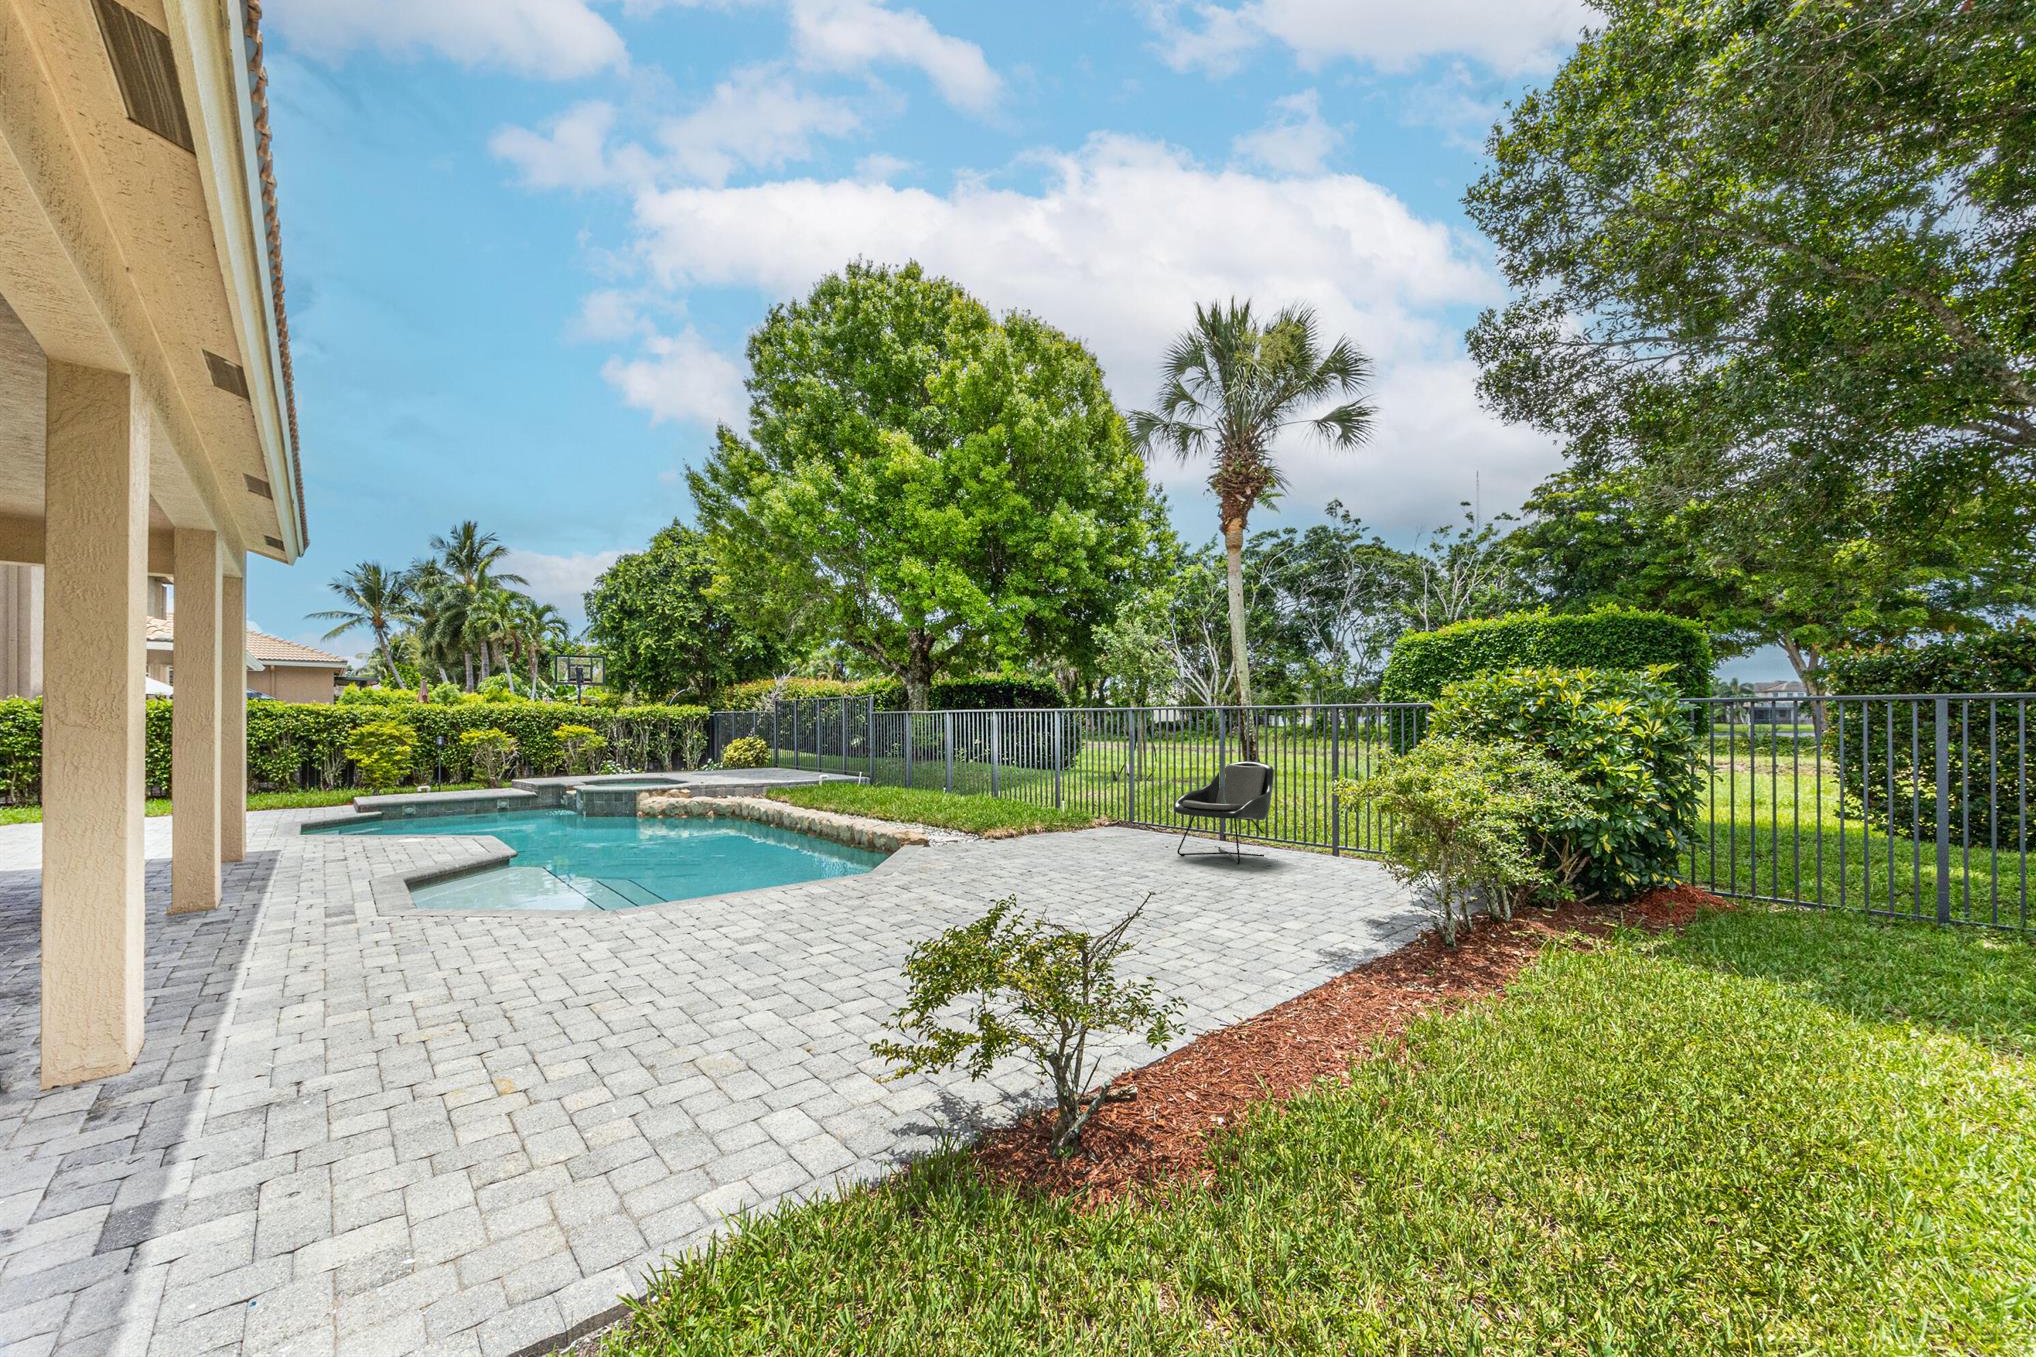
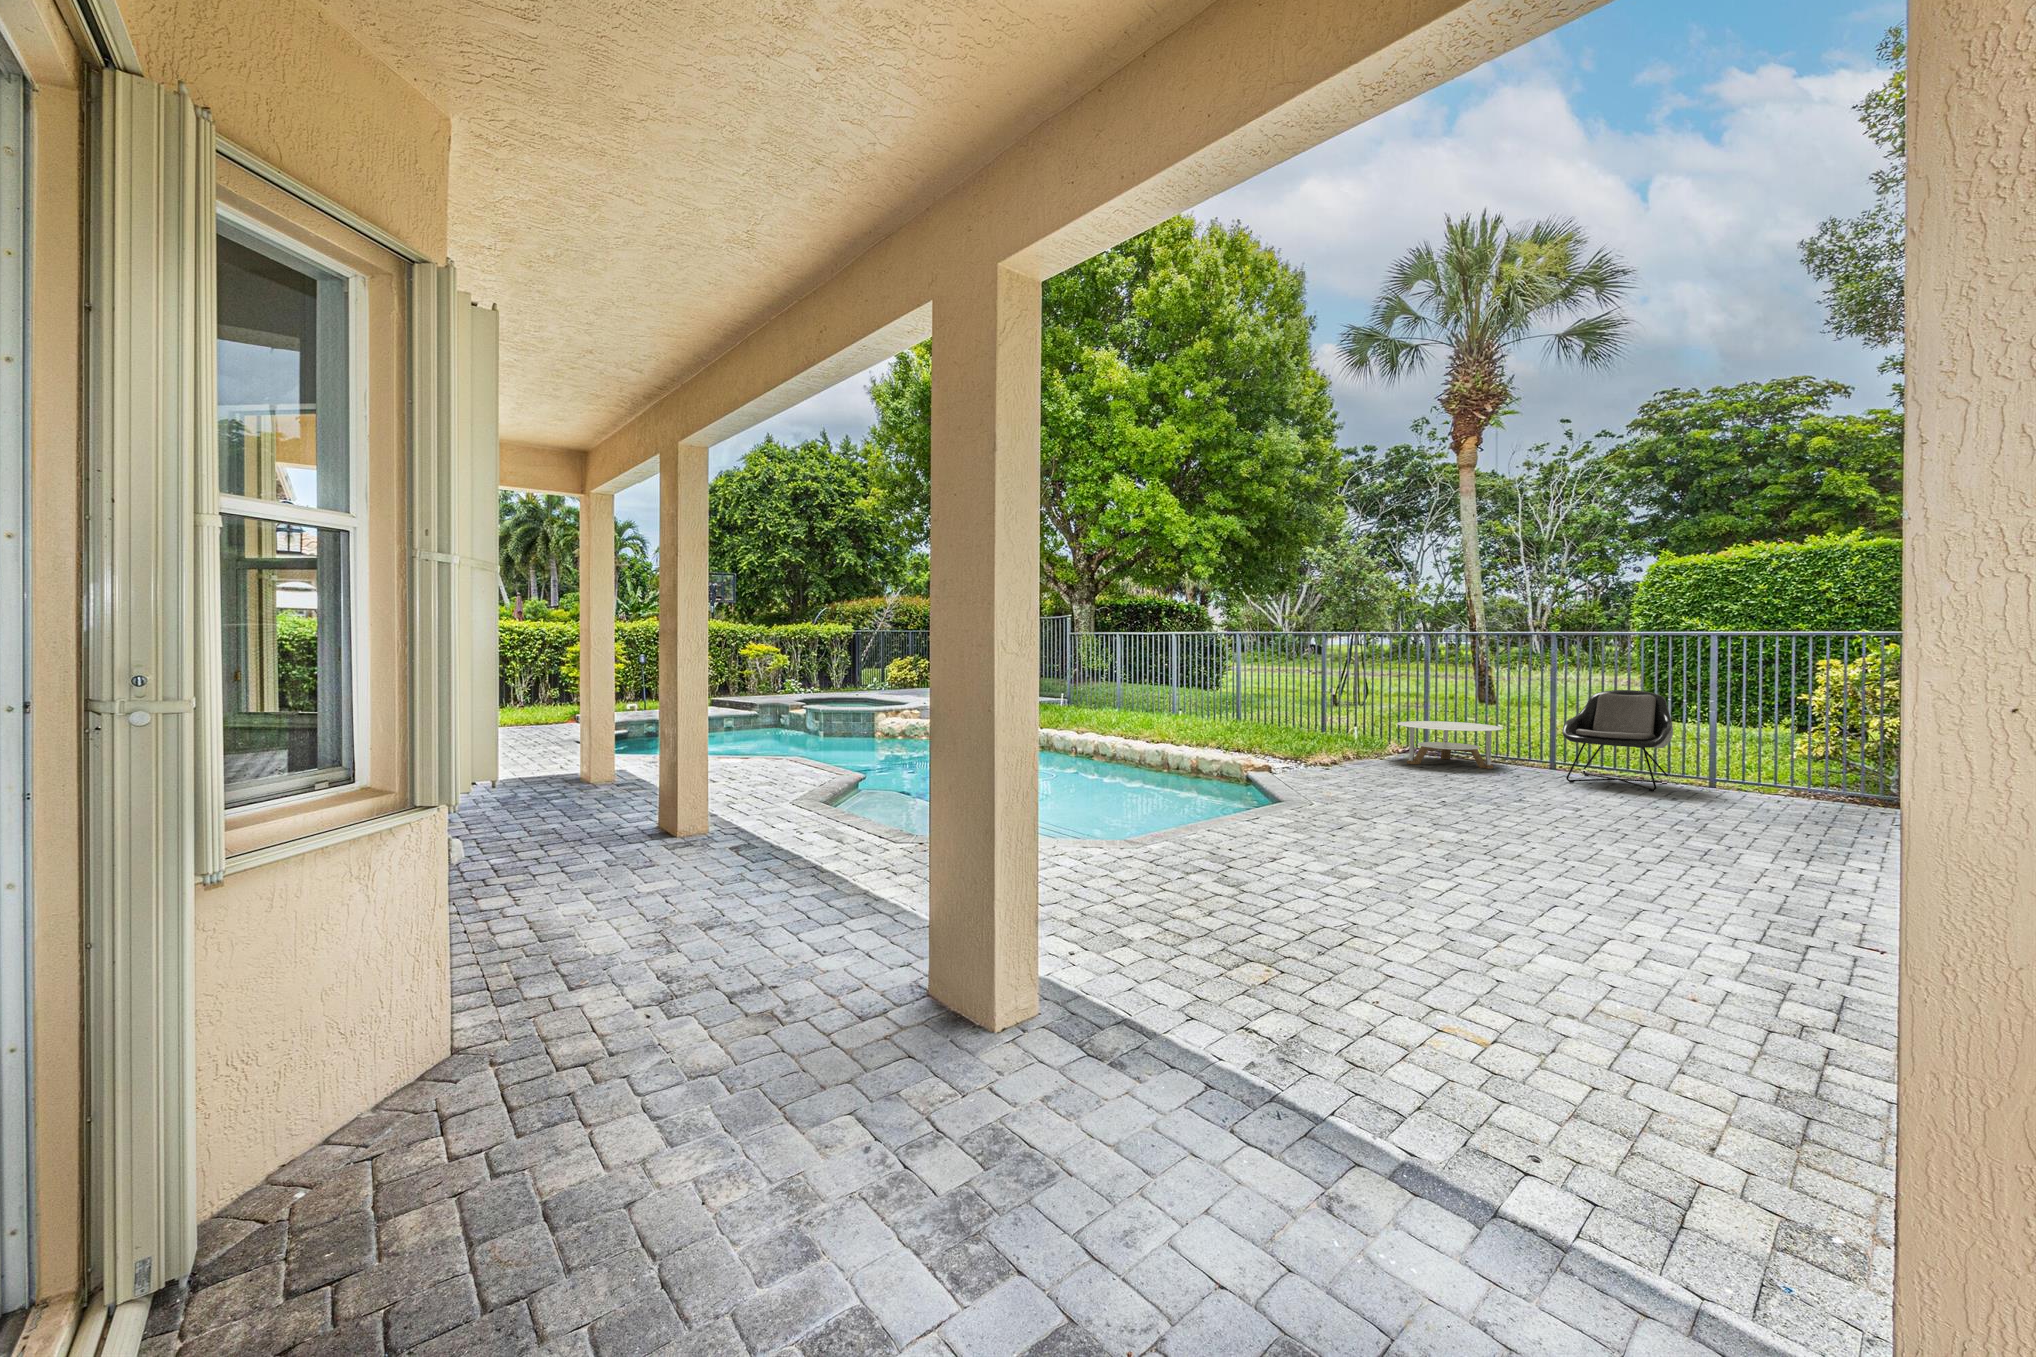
round table: none [1066,797,1163,844] -> present [1397,721,1503,769]

